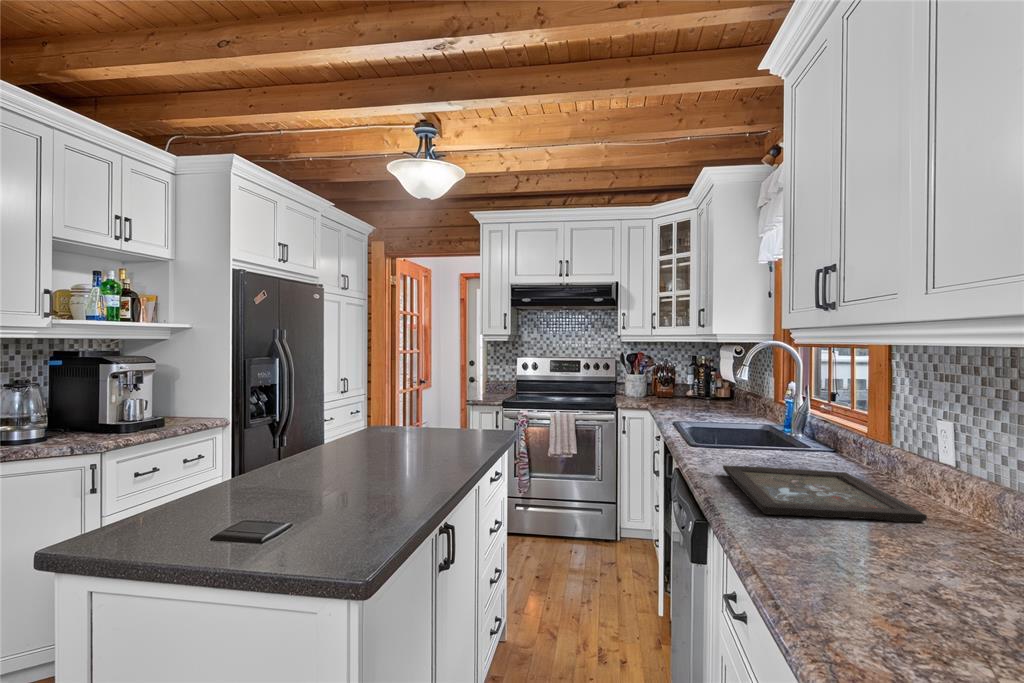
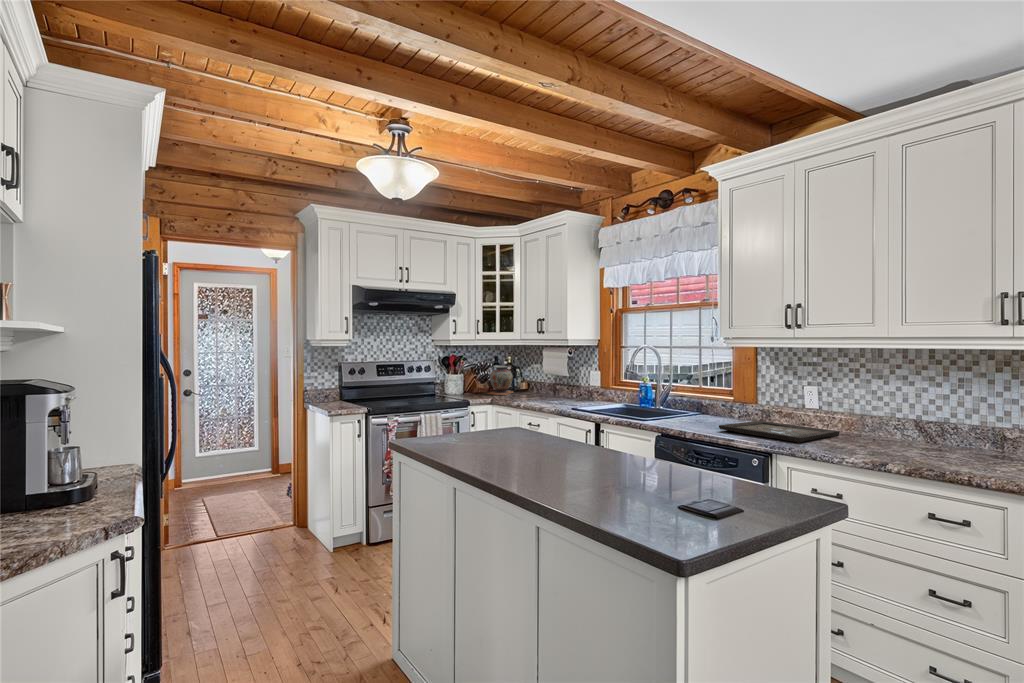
decorative vase: none [657,366,698,401] -> present [488,366,513,395]

